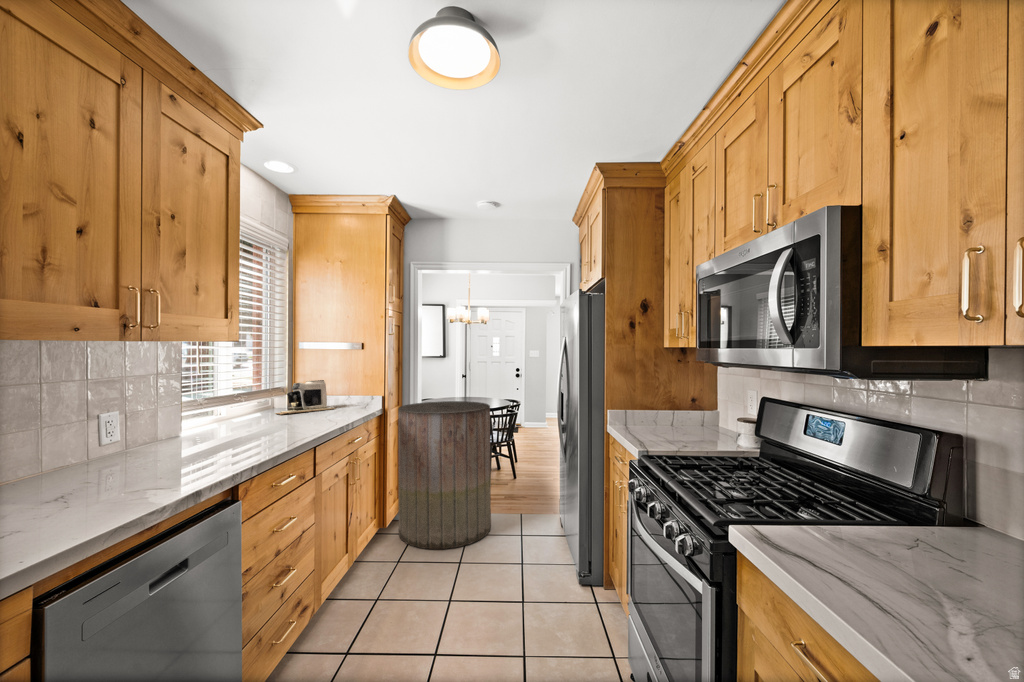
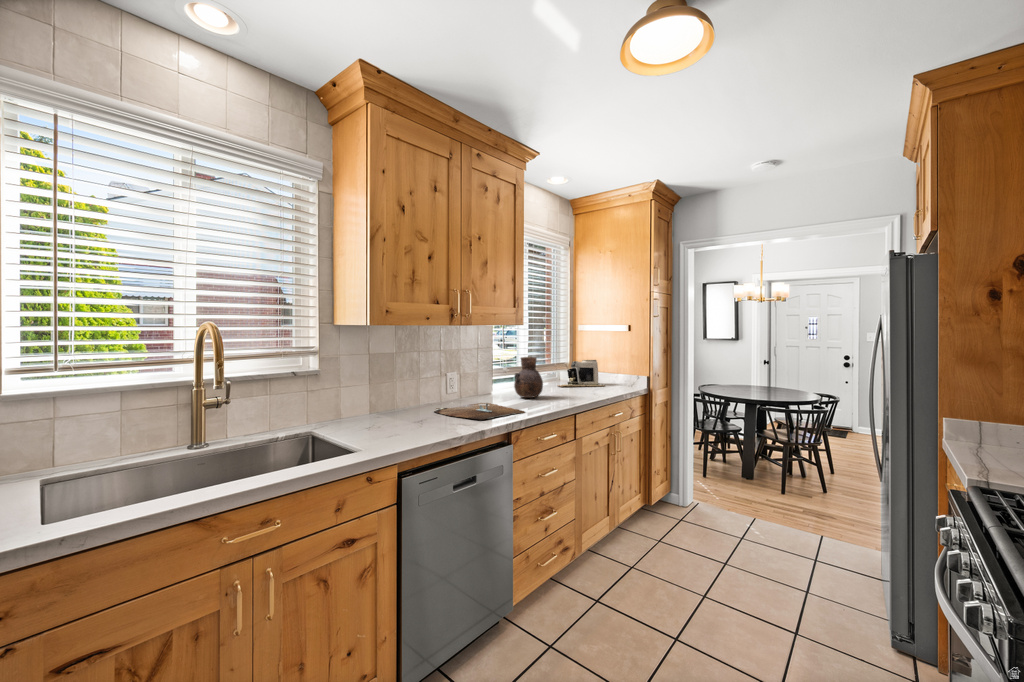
vase: none [221,381,265,434] -> present [514,357,543,398]
trash can: present [398,401,491,549] -> none [664,388,771,544]
cutting board: none [79,448,250,479] -> present [434,403,525,420]

